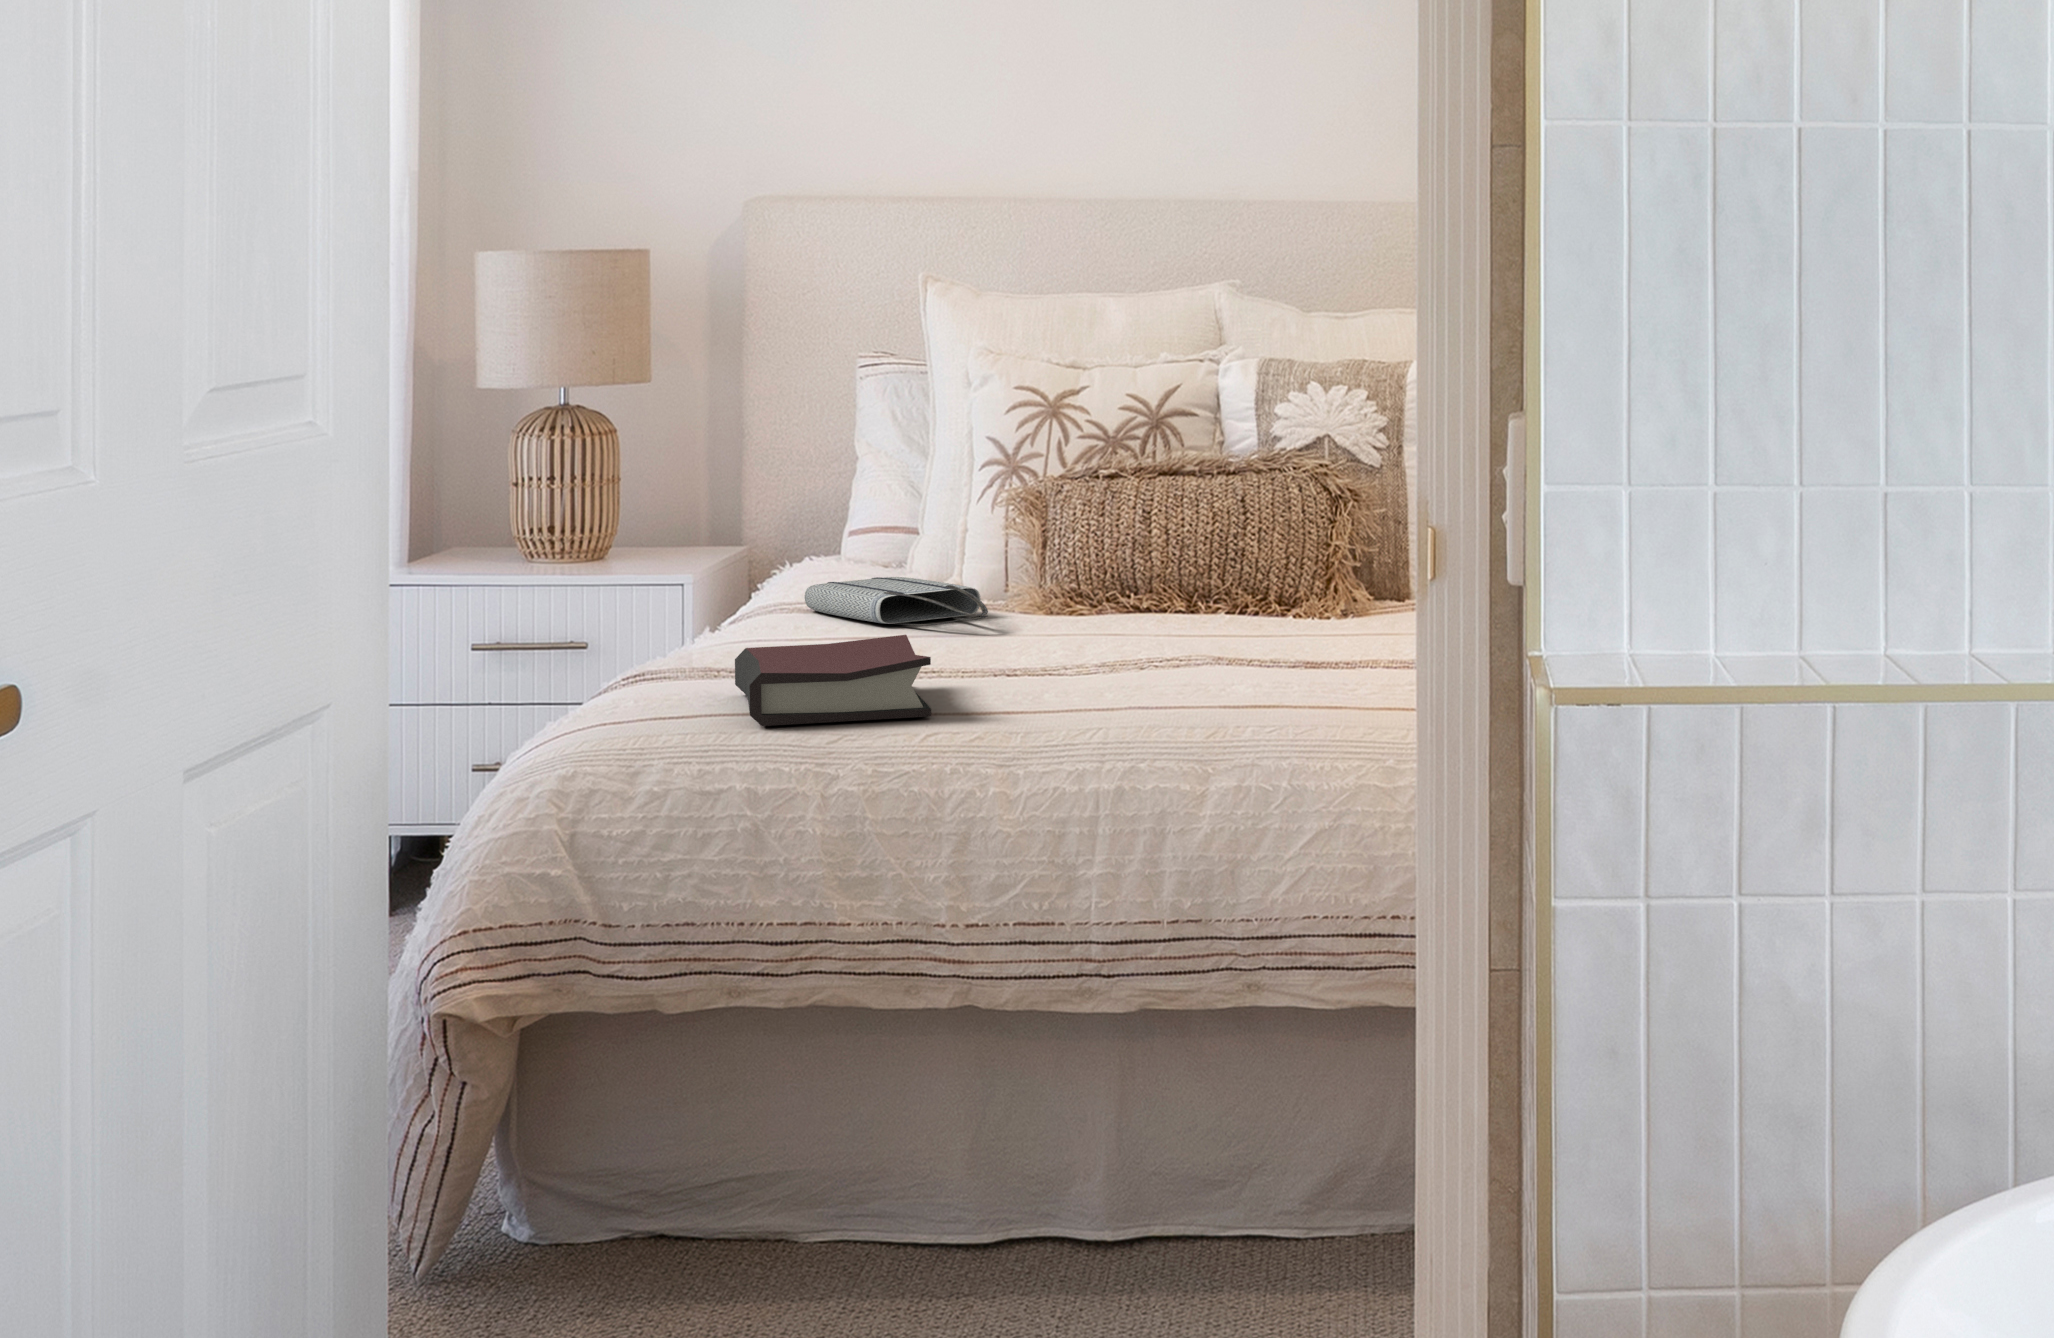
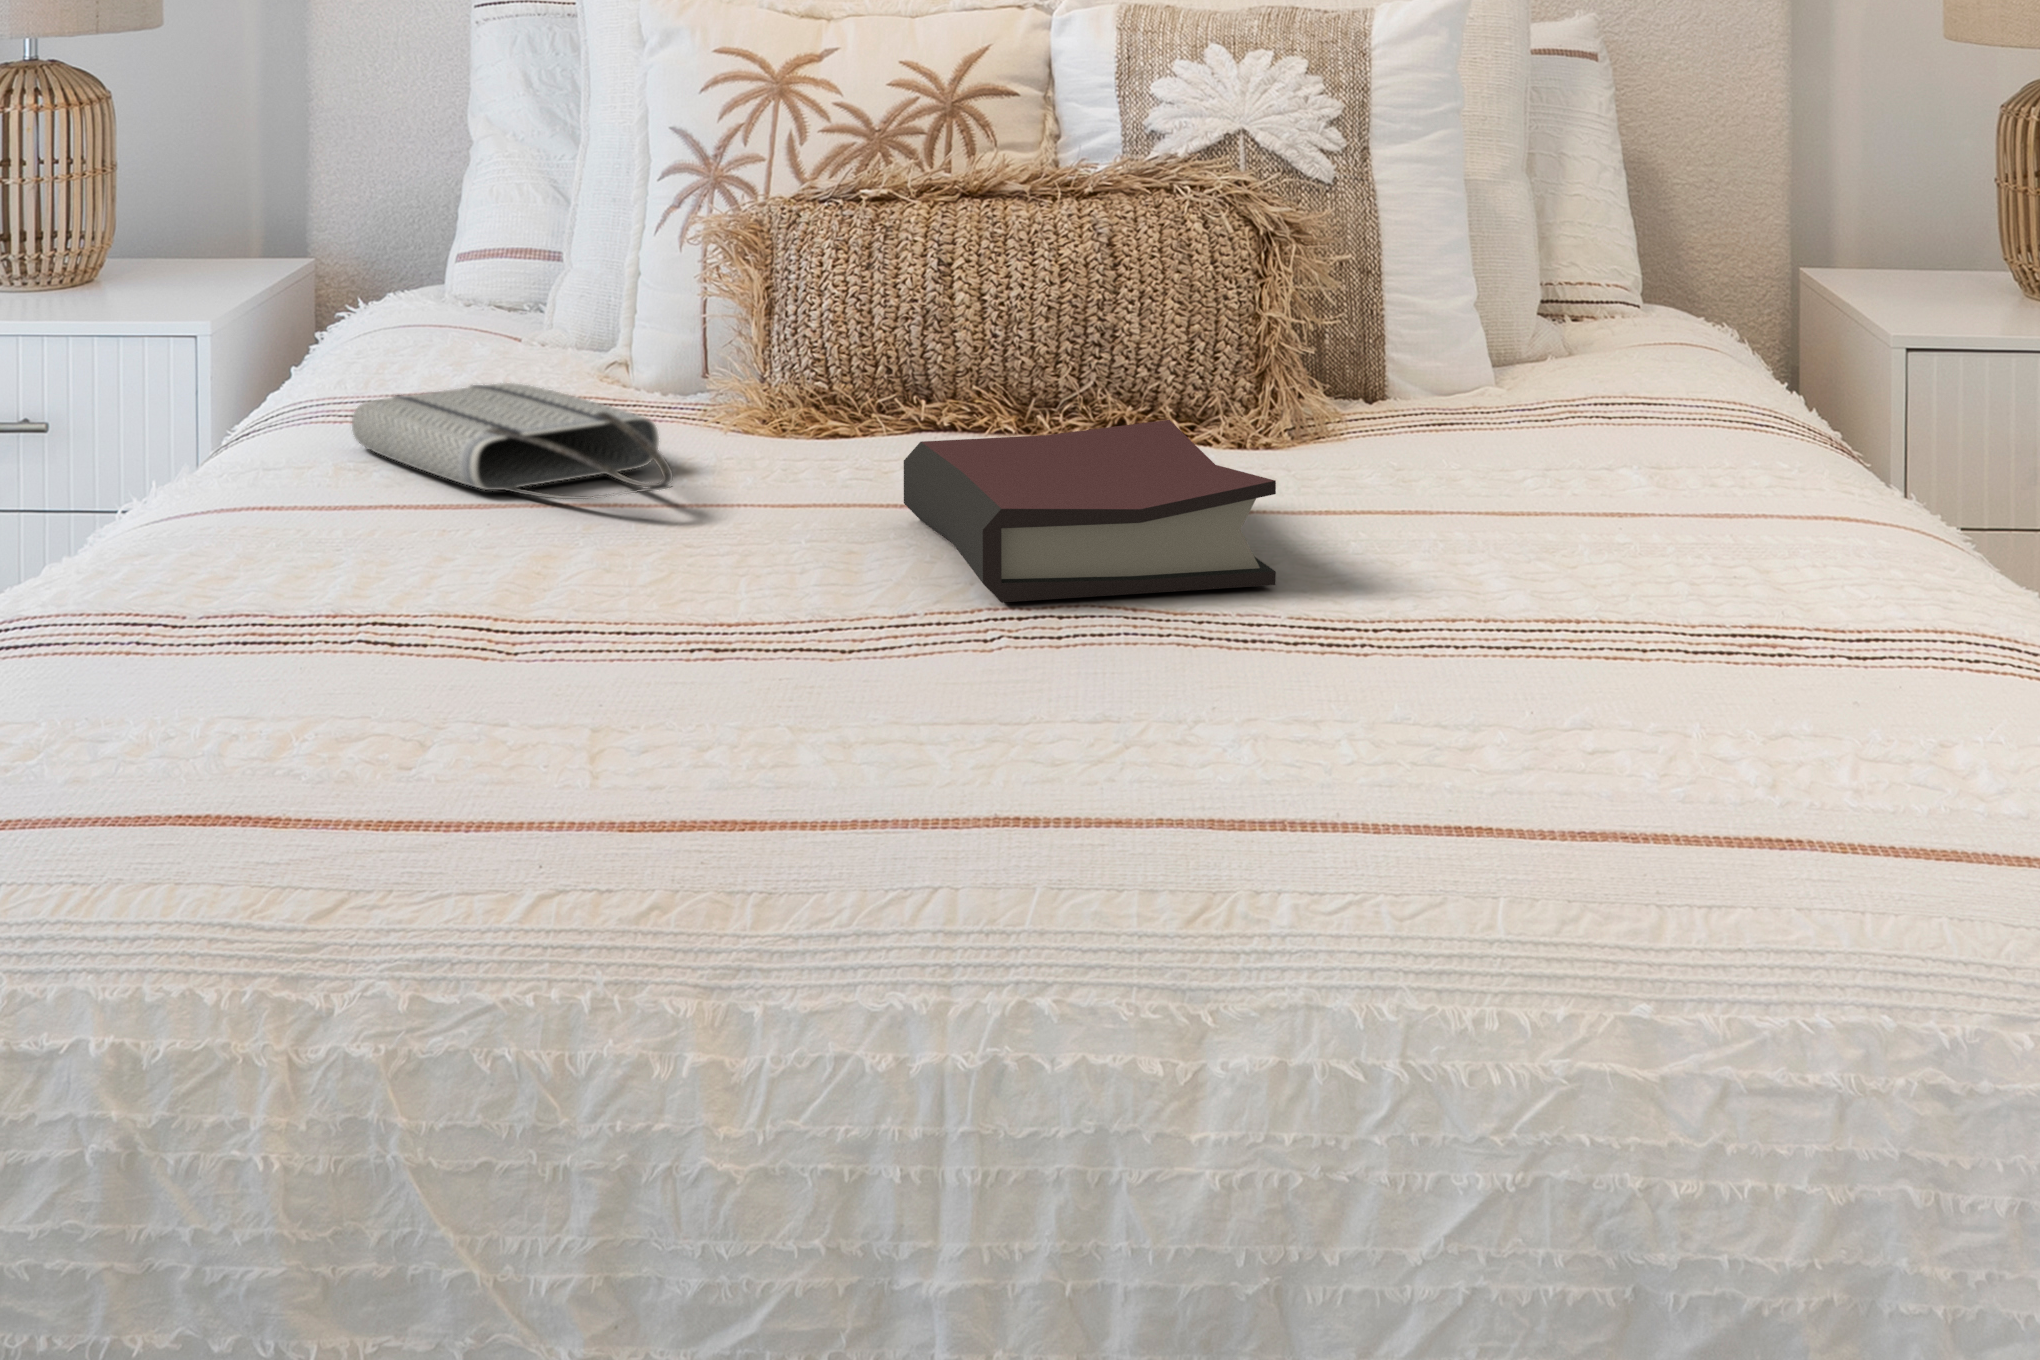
hardback book: present [735,635,931,726] -> present [904,420,1276,602]

